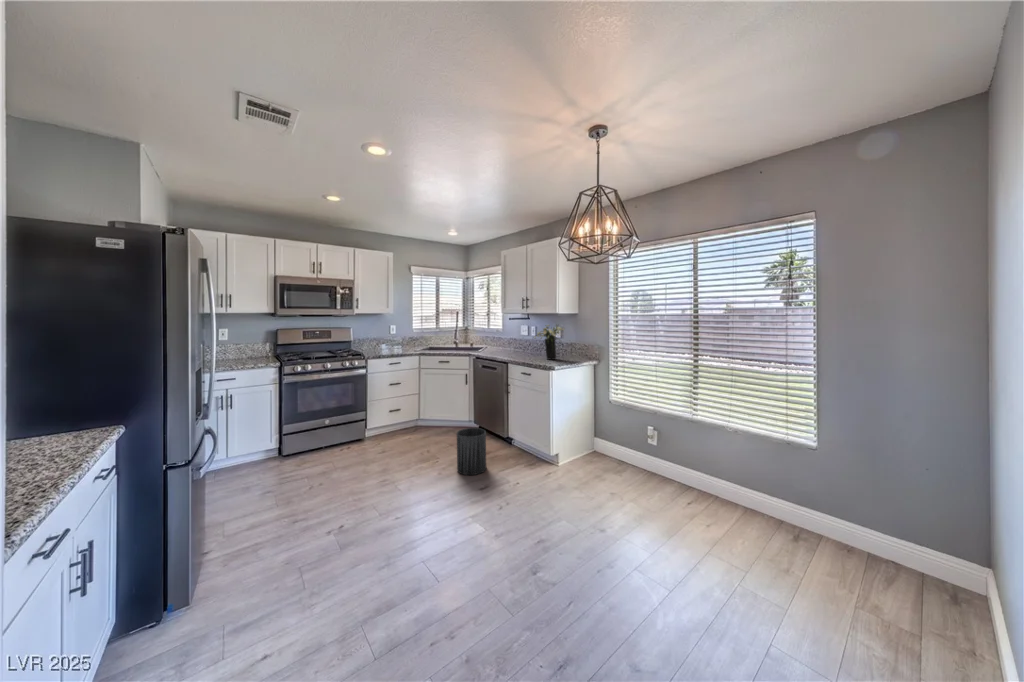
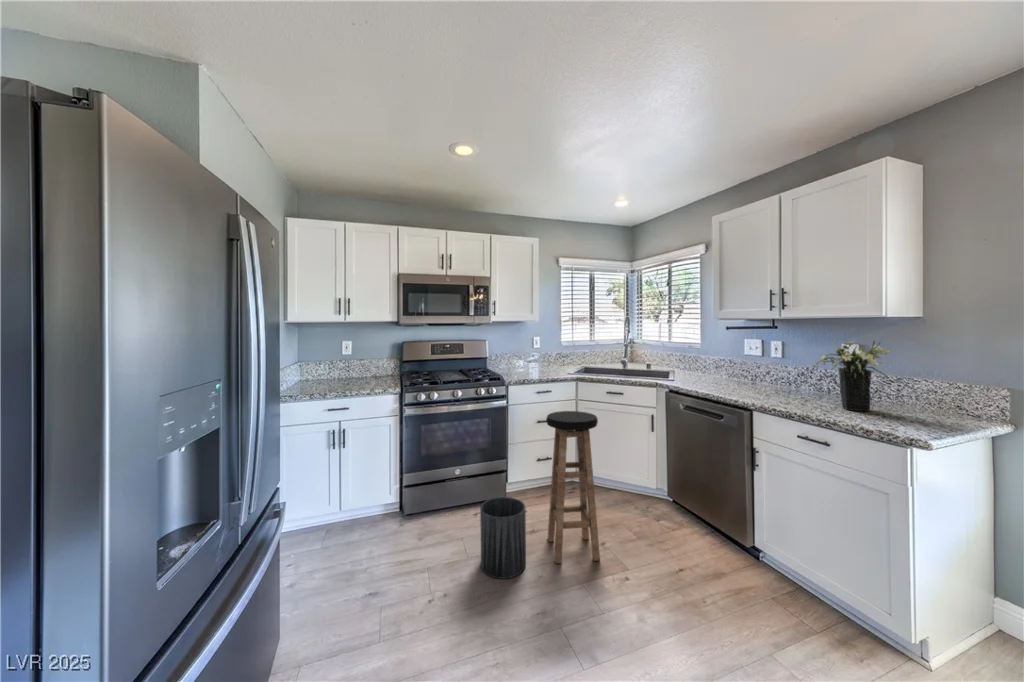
bar stool: none [389,370,423,461] -> present [546,411,600,563]
trash can: present [457,428,486,475] -> present [480,497,526,579]

